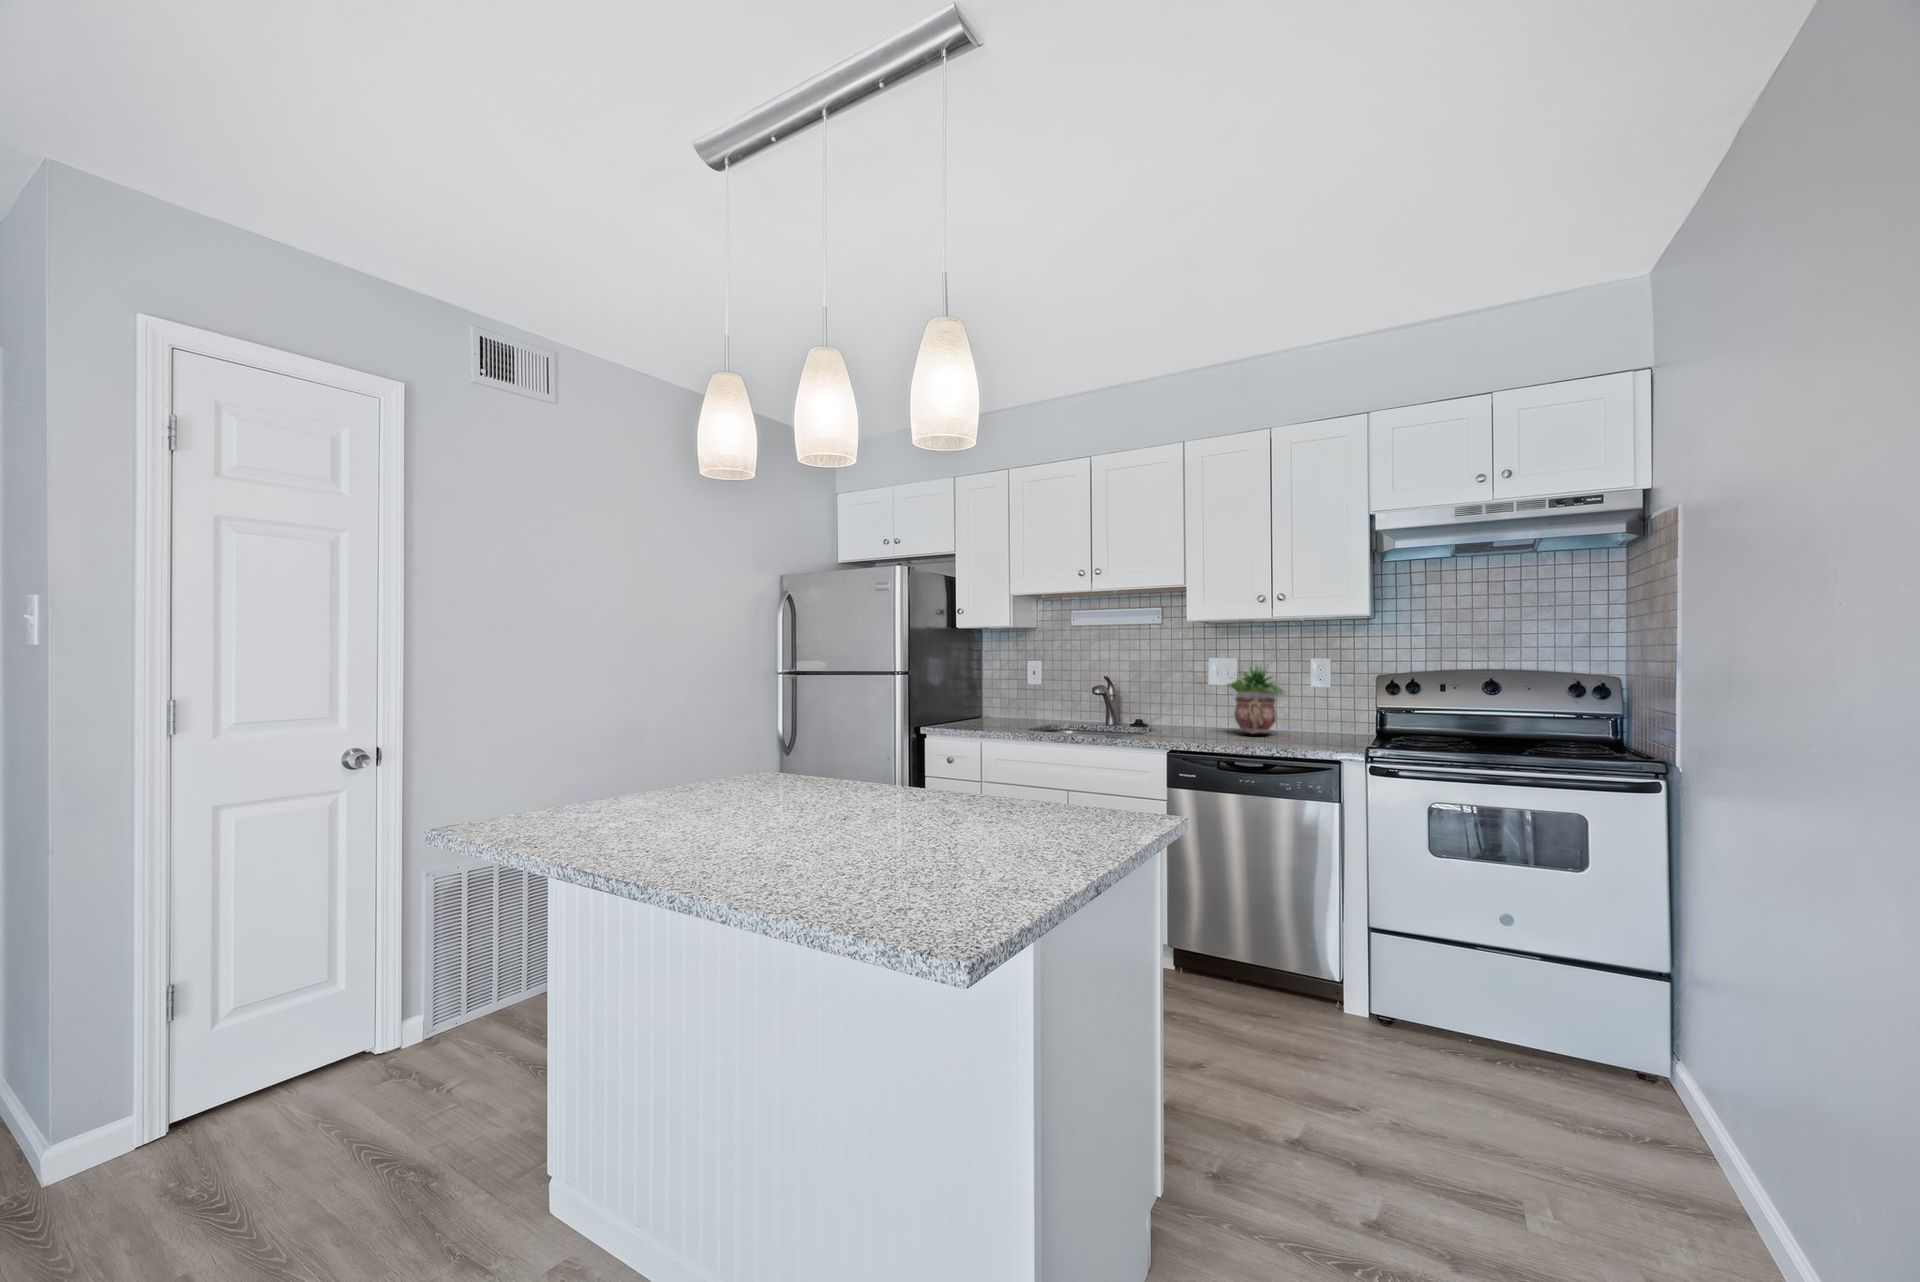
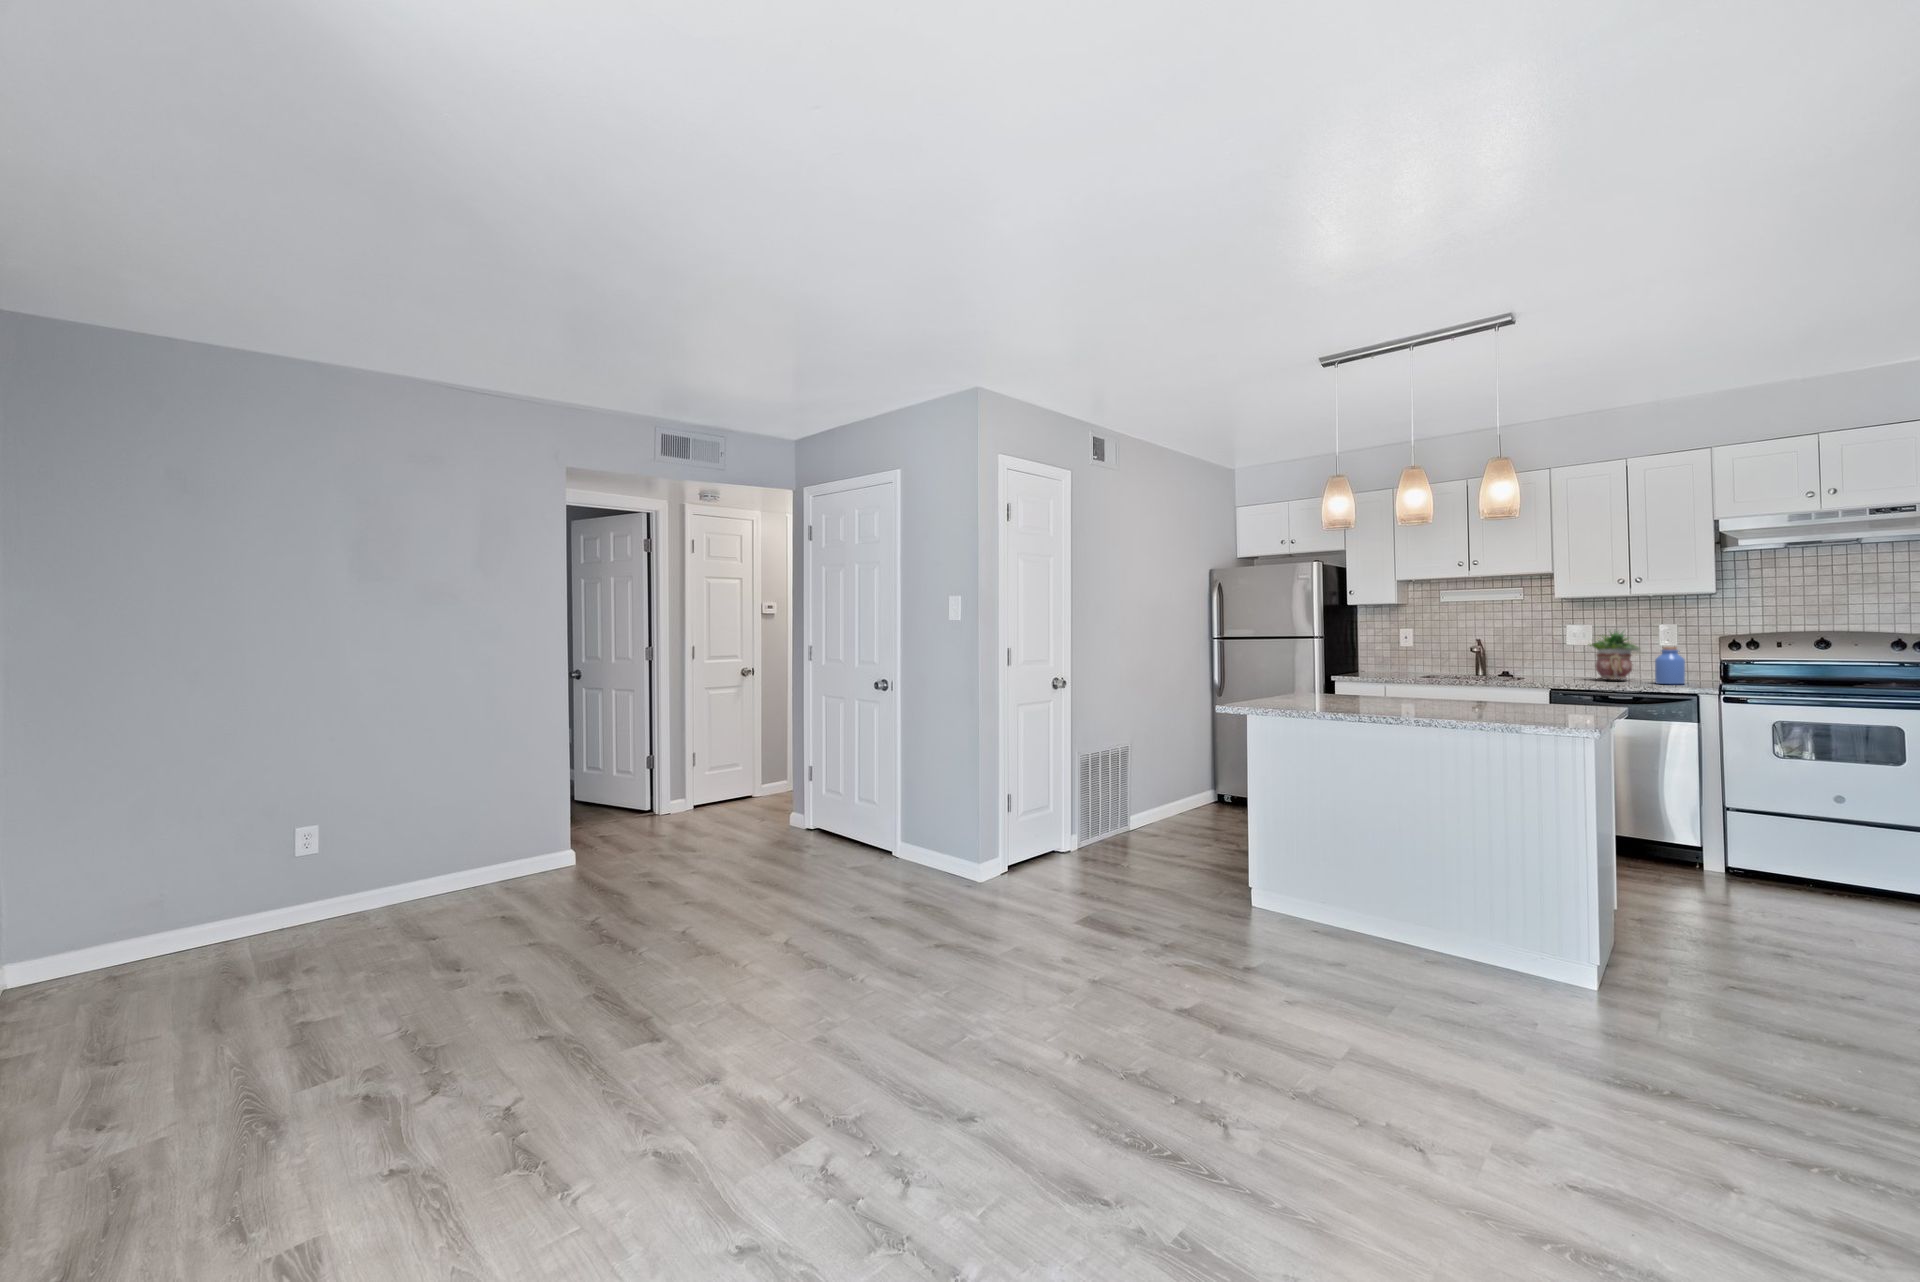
jar: none [1298,691,1333,744] -> present [1655,647,1685,684]

